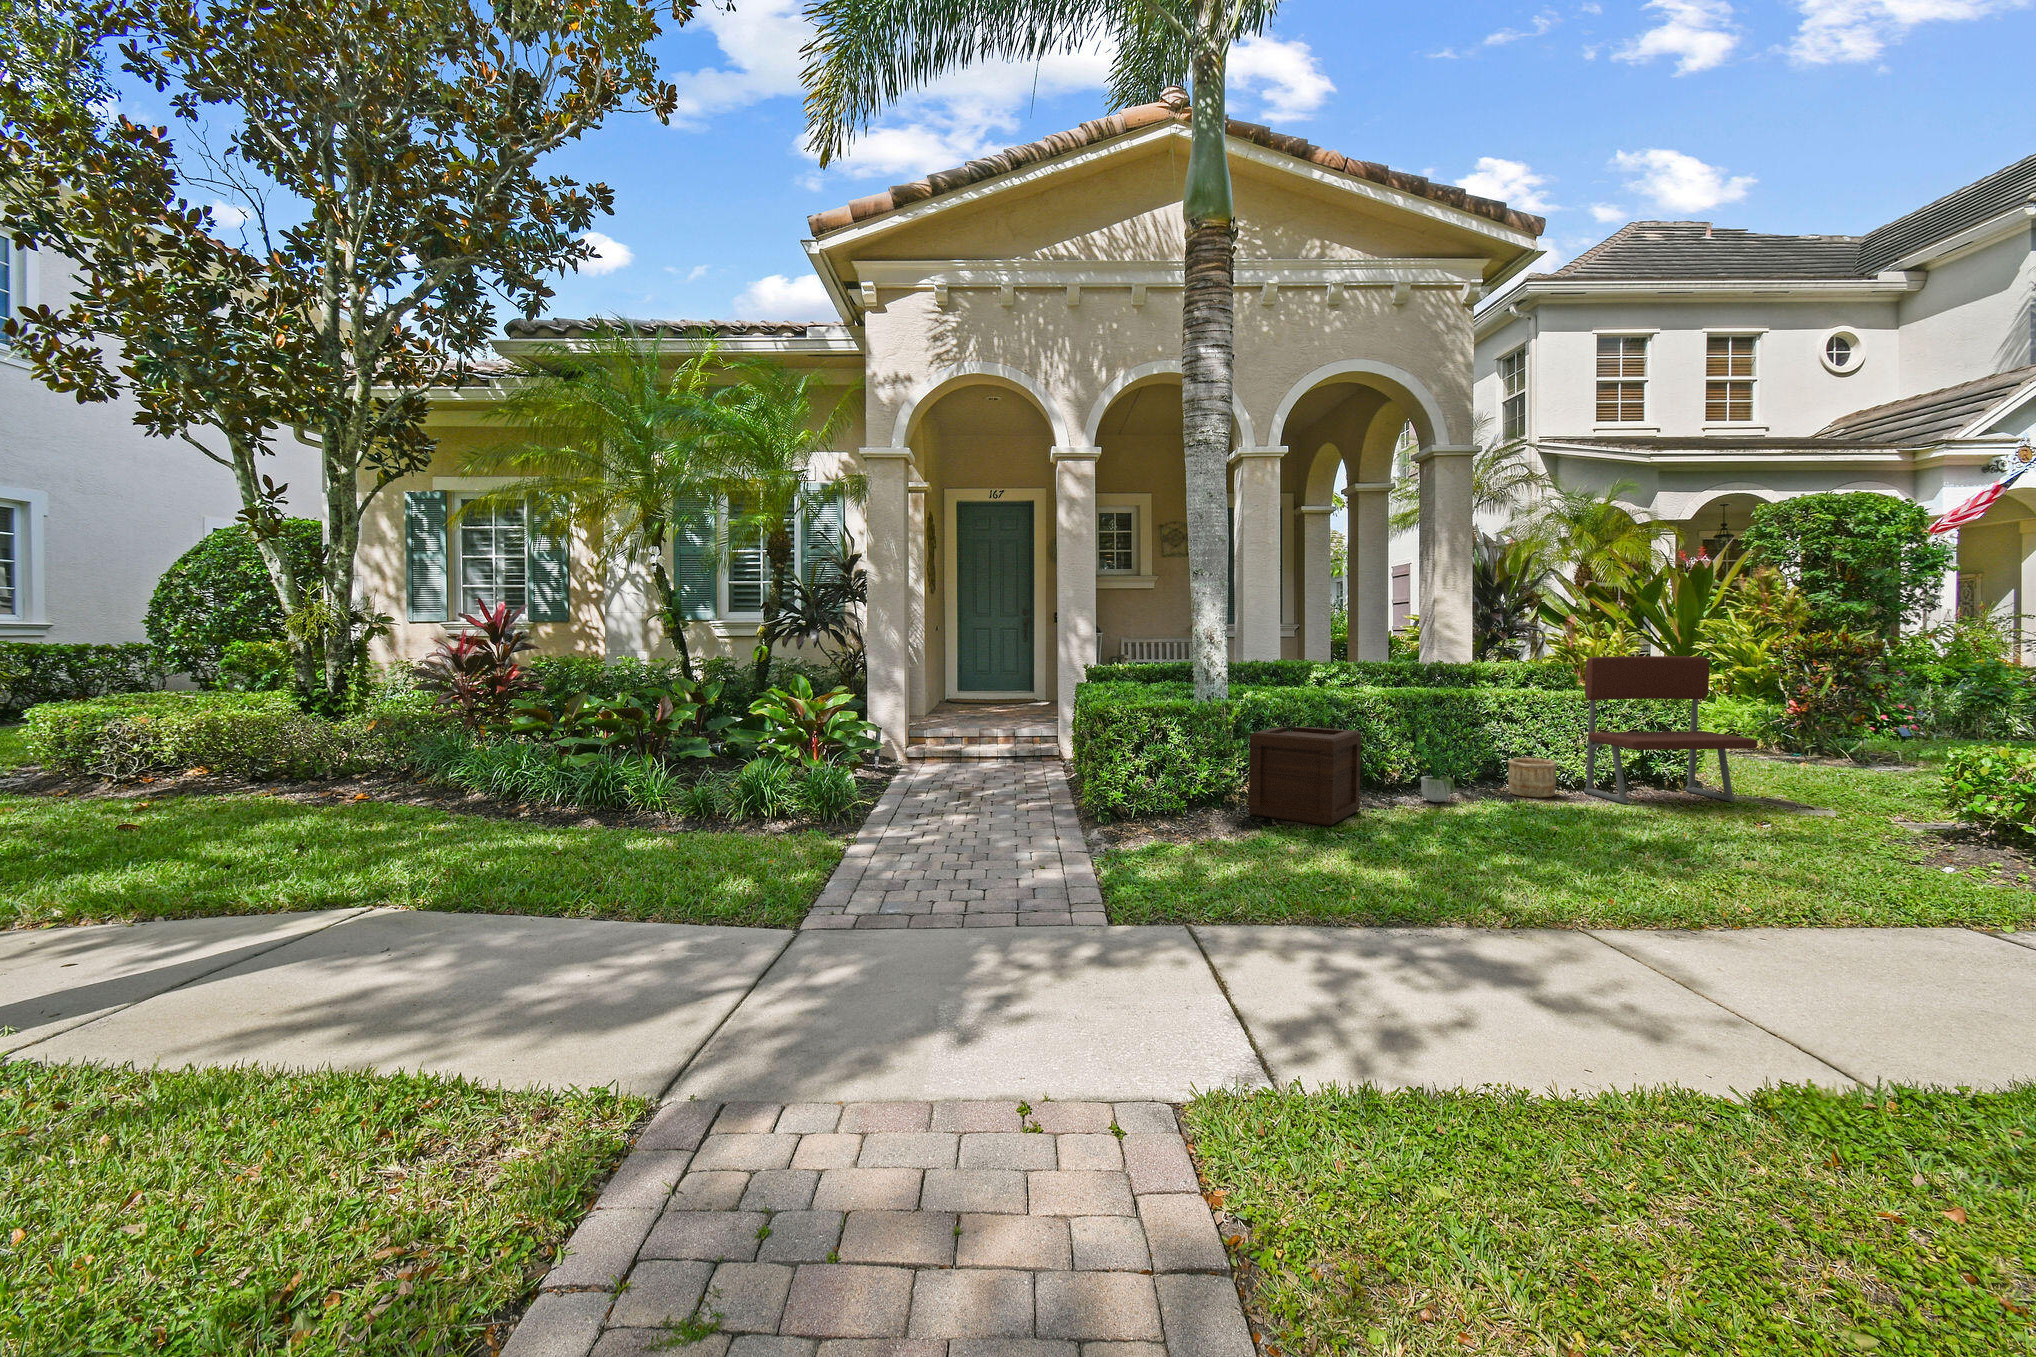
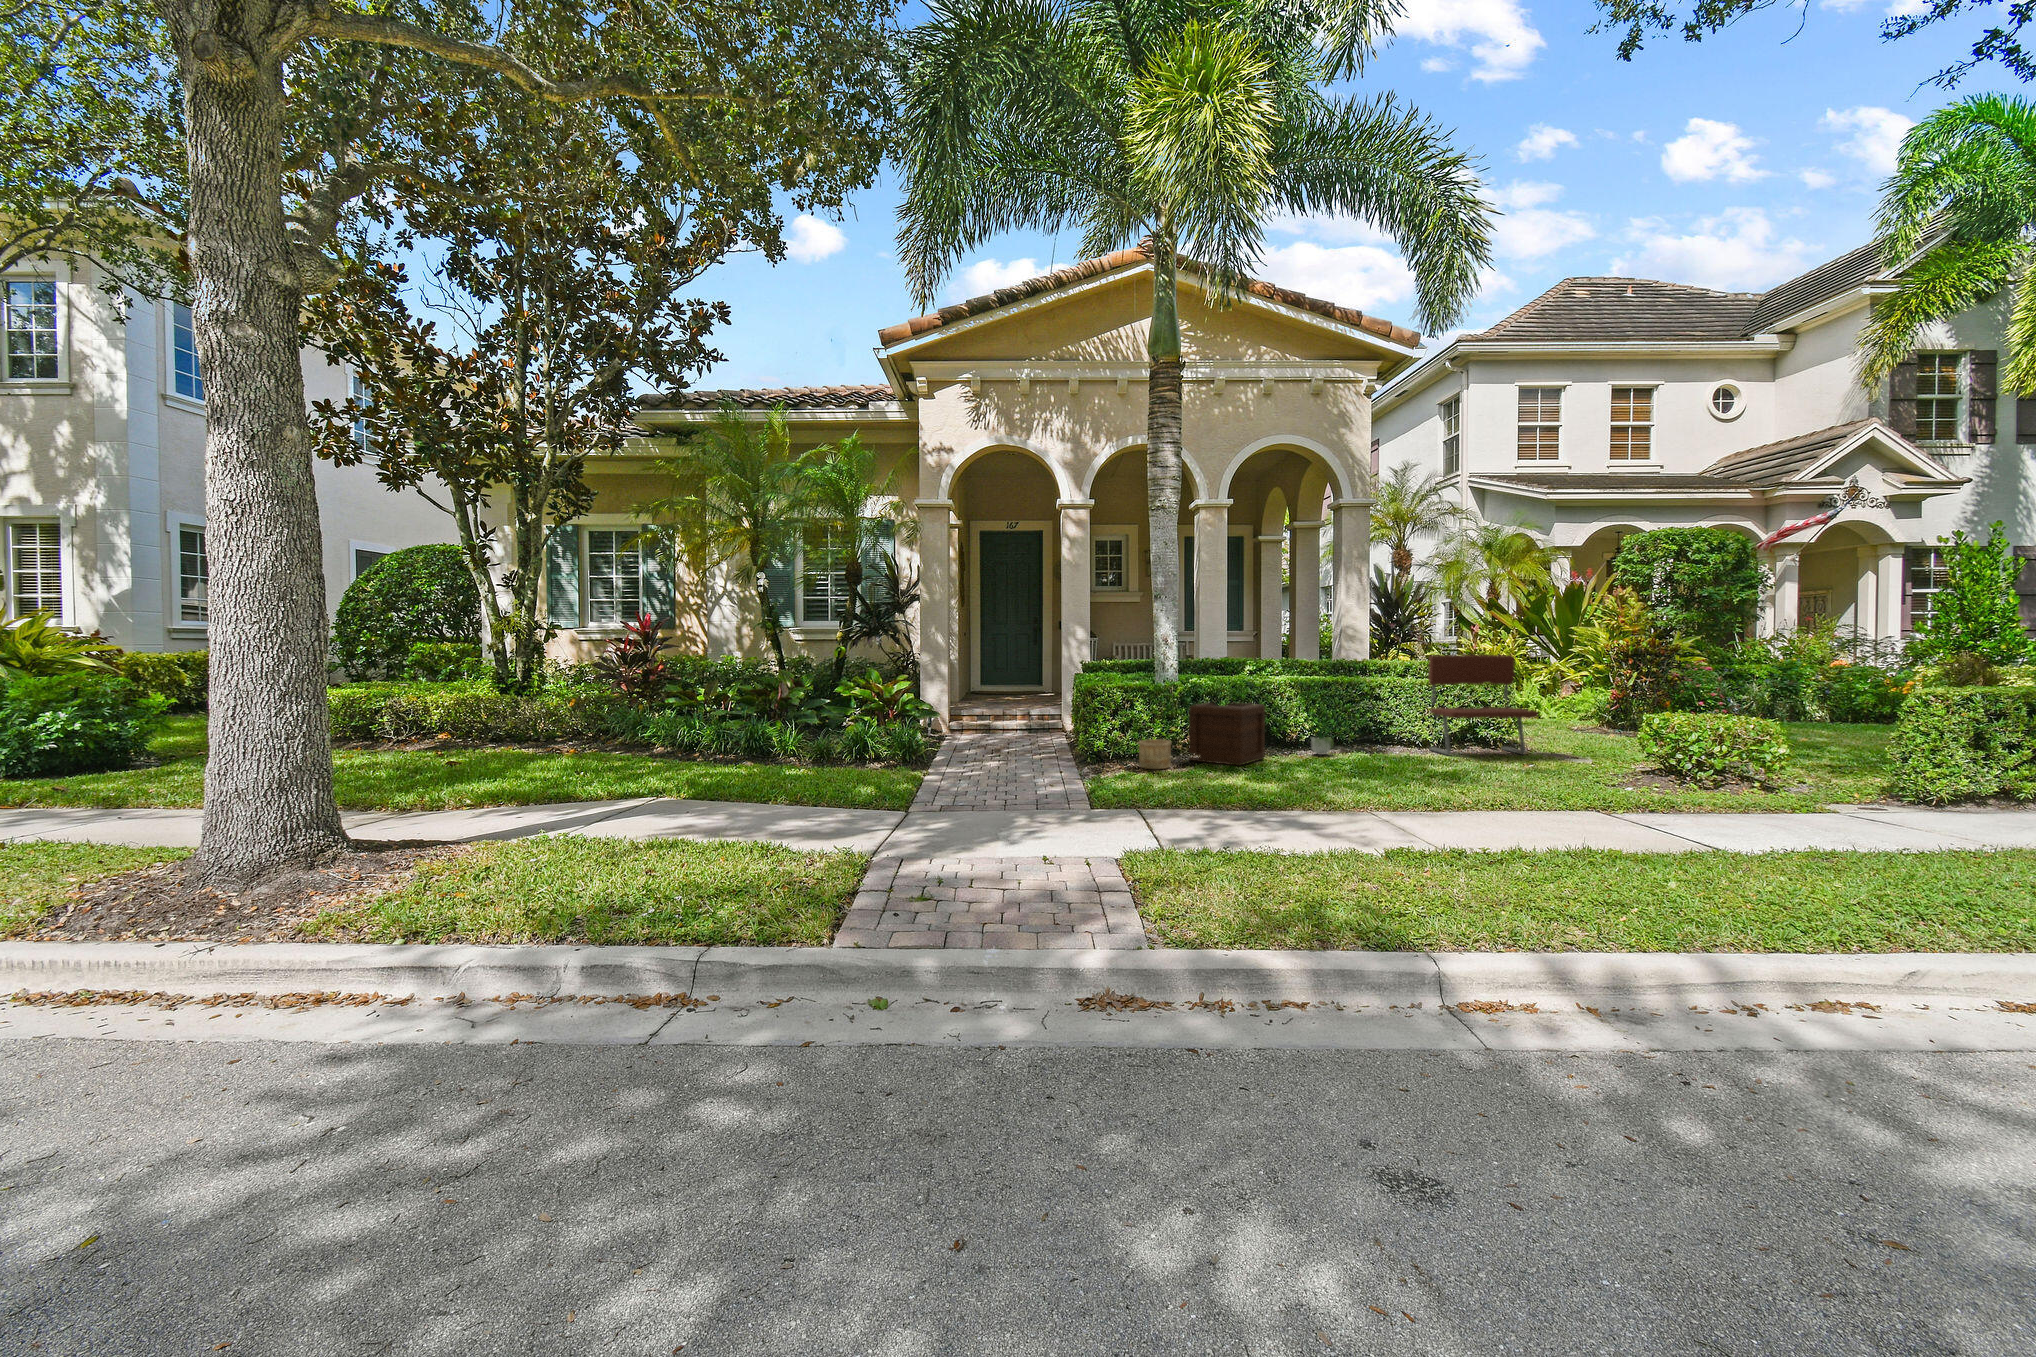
wooden bucket: present [1507,758,1558,797] -> present [1139,739,1171,769]

